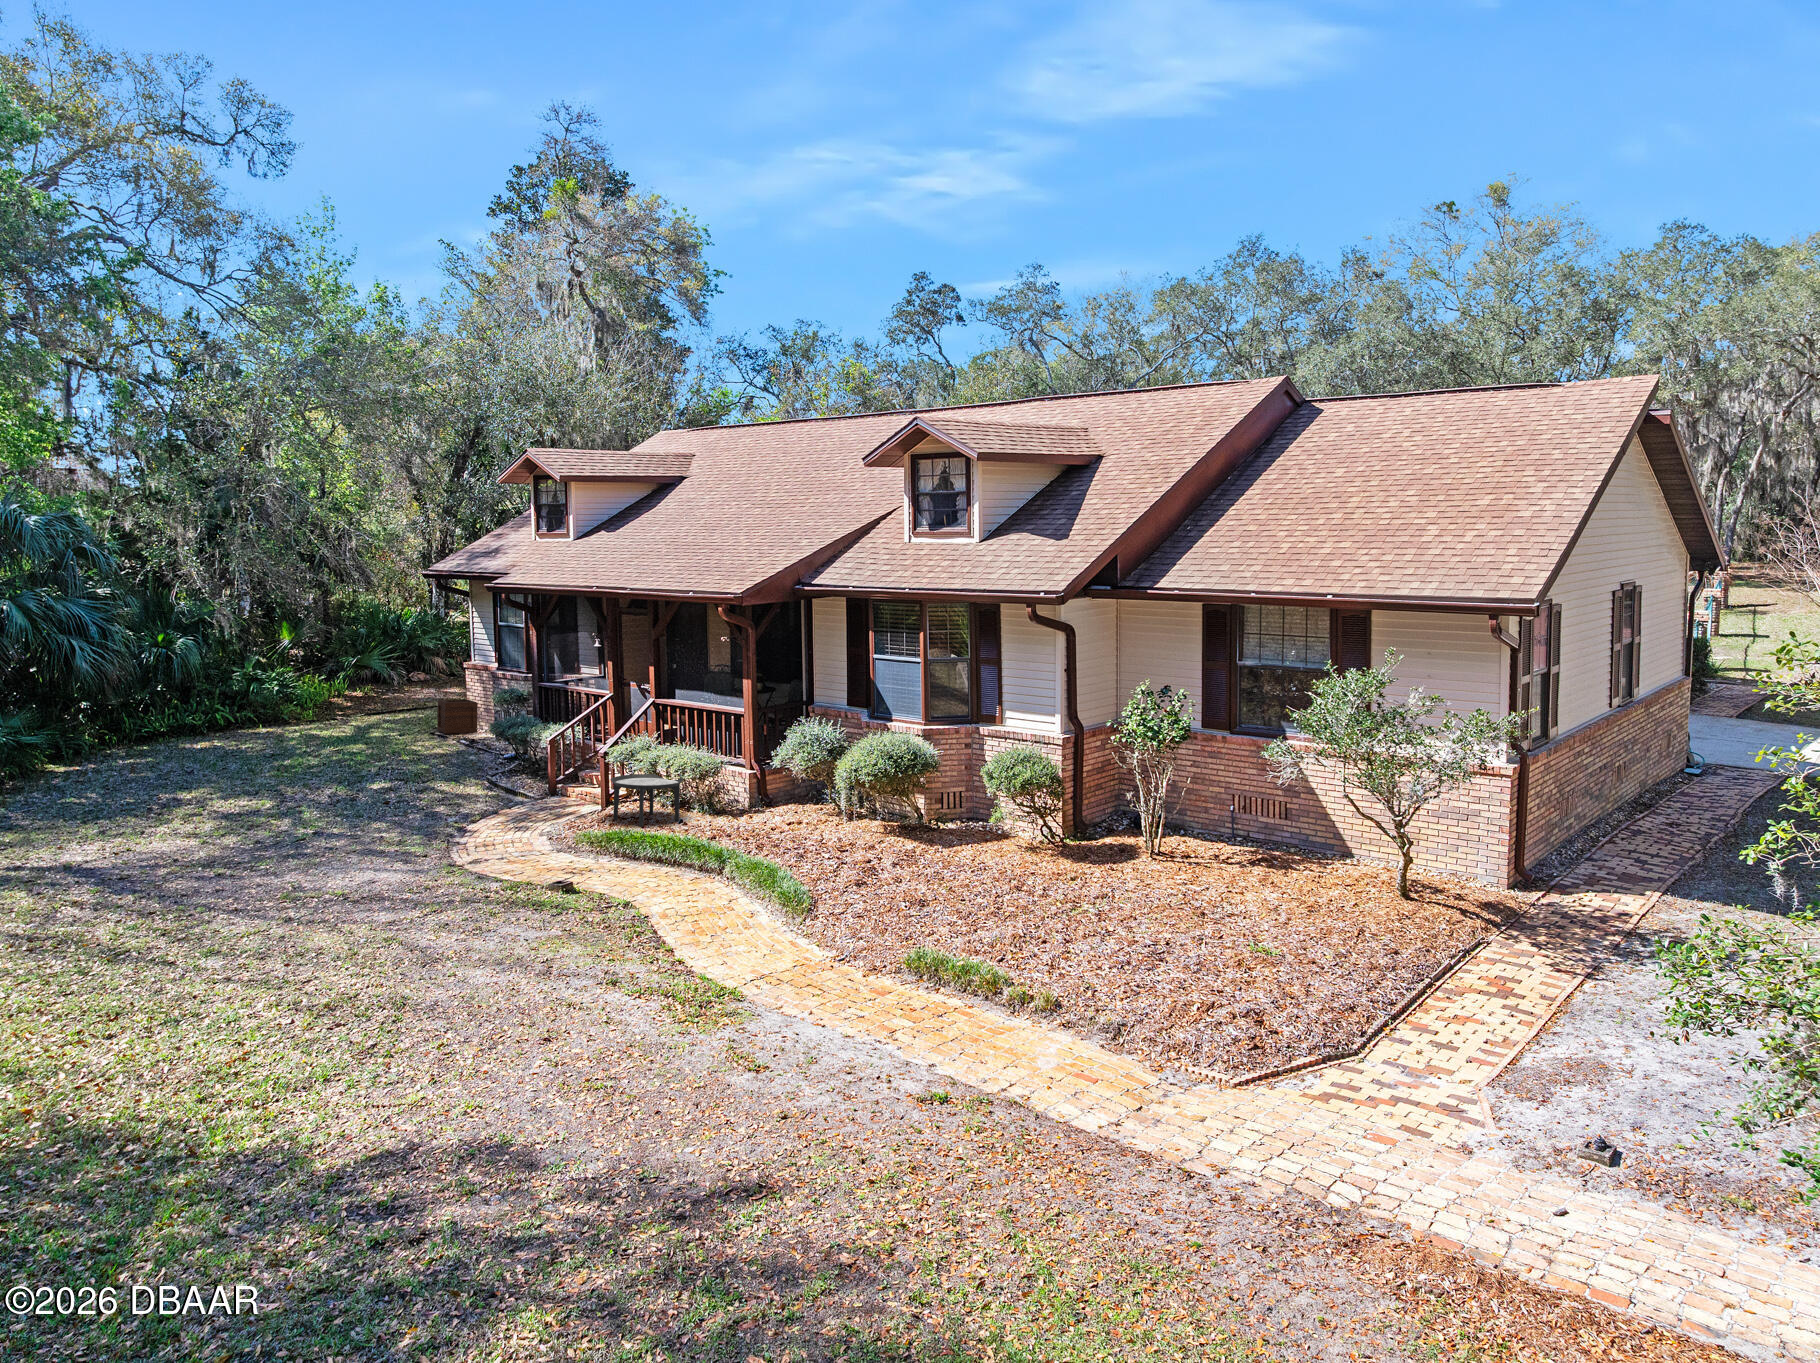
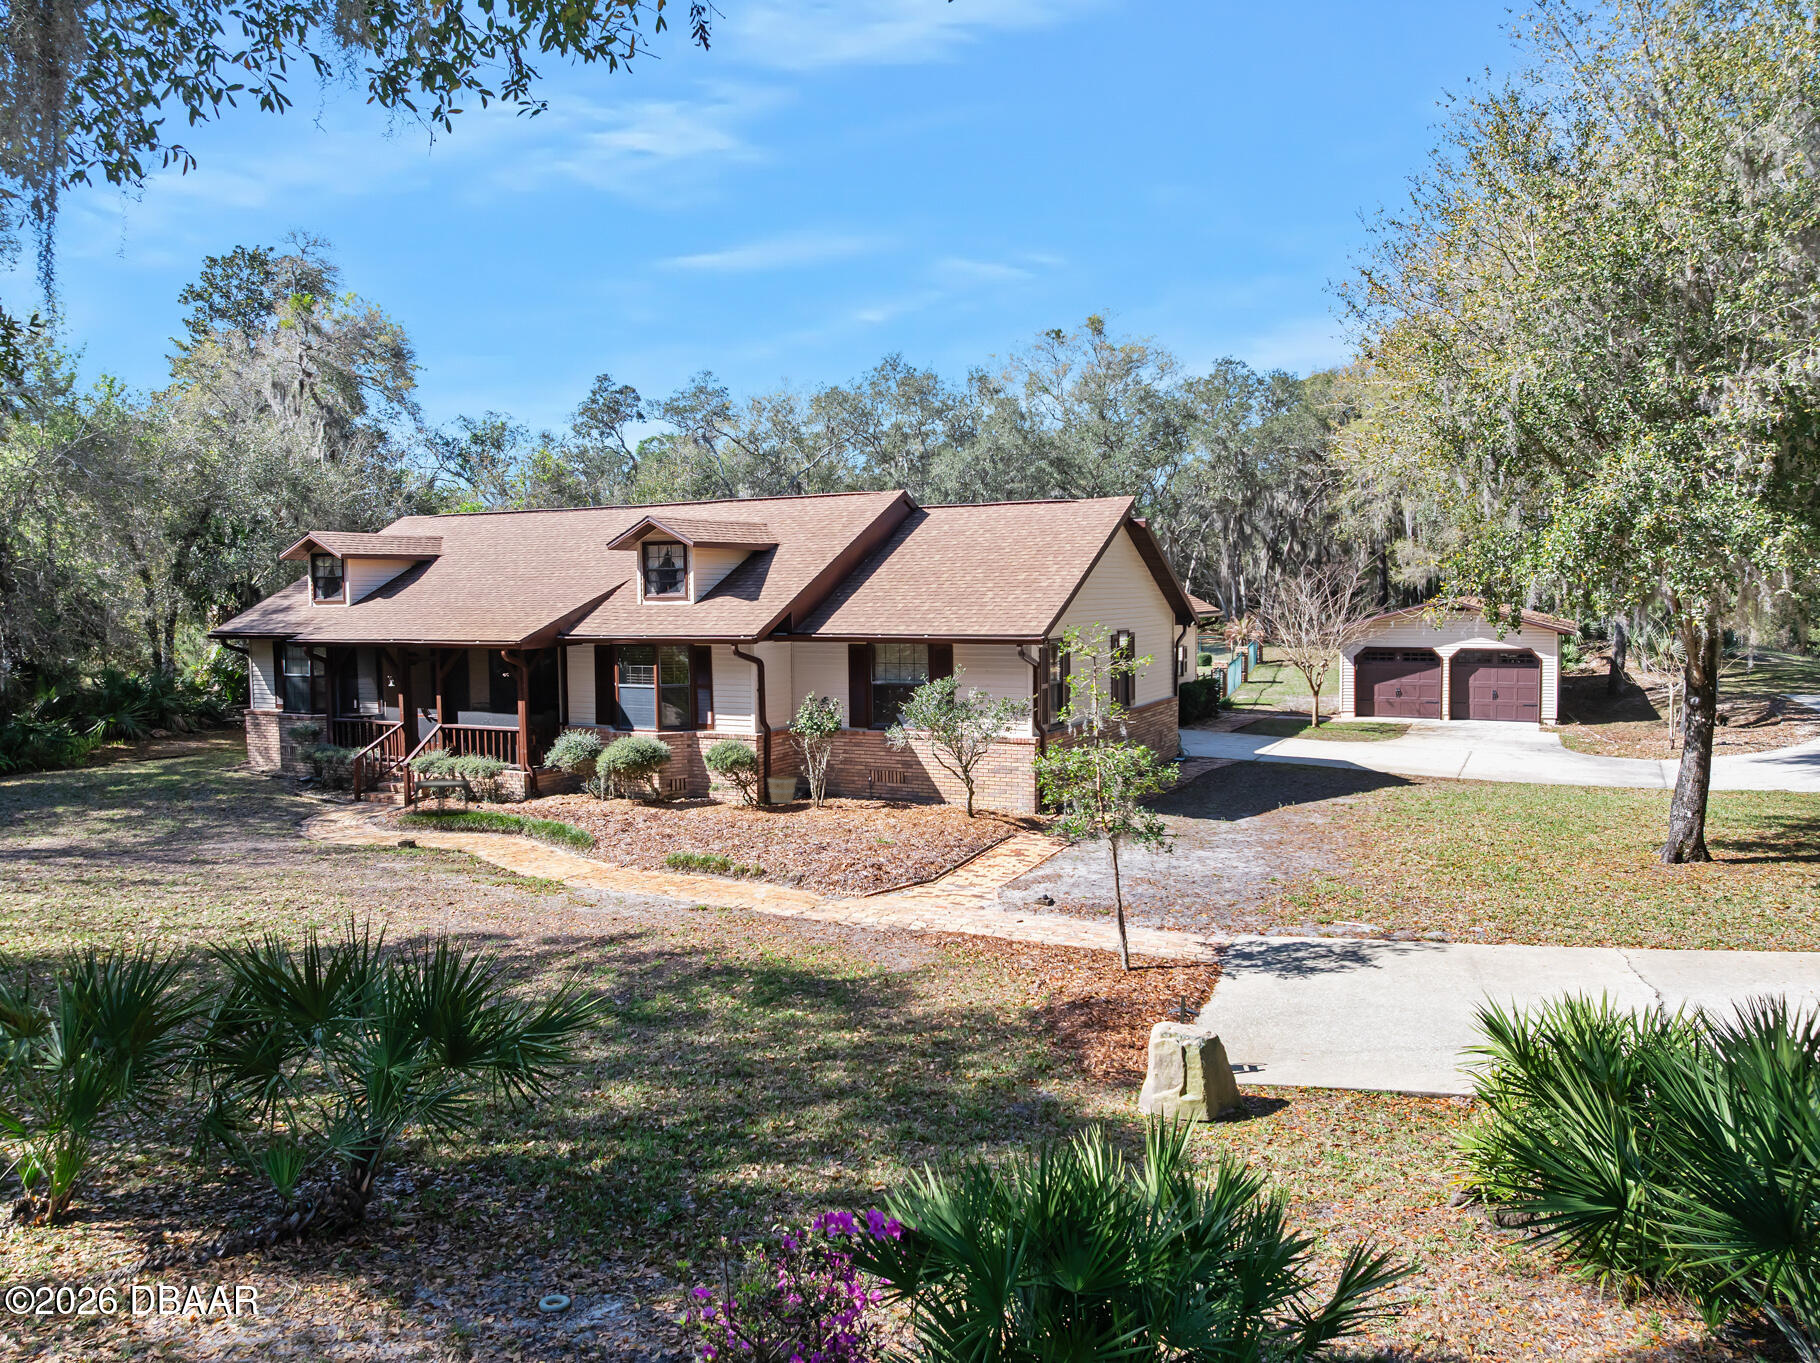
wooden crate: present [437,700,478,734] -> none [217,740,258,768]
wooden bucket: none [1074,800,1118,843] -> present [768,776,797,803]

